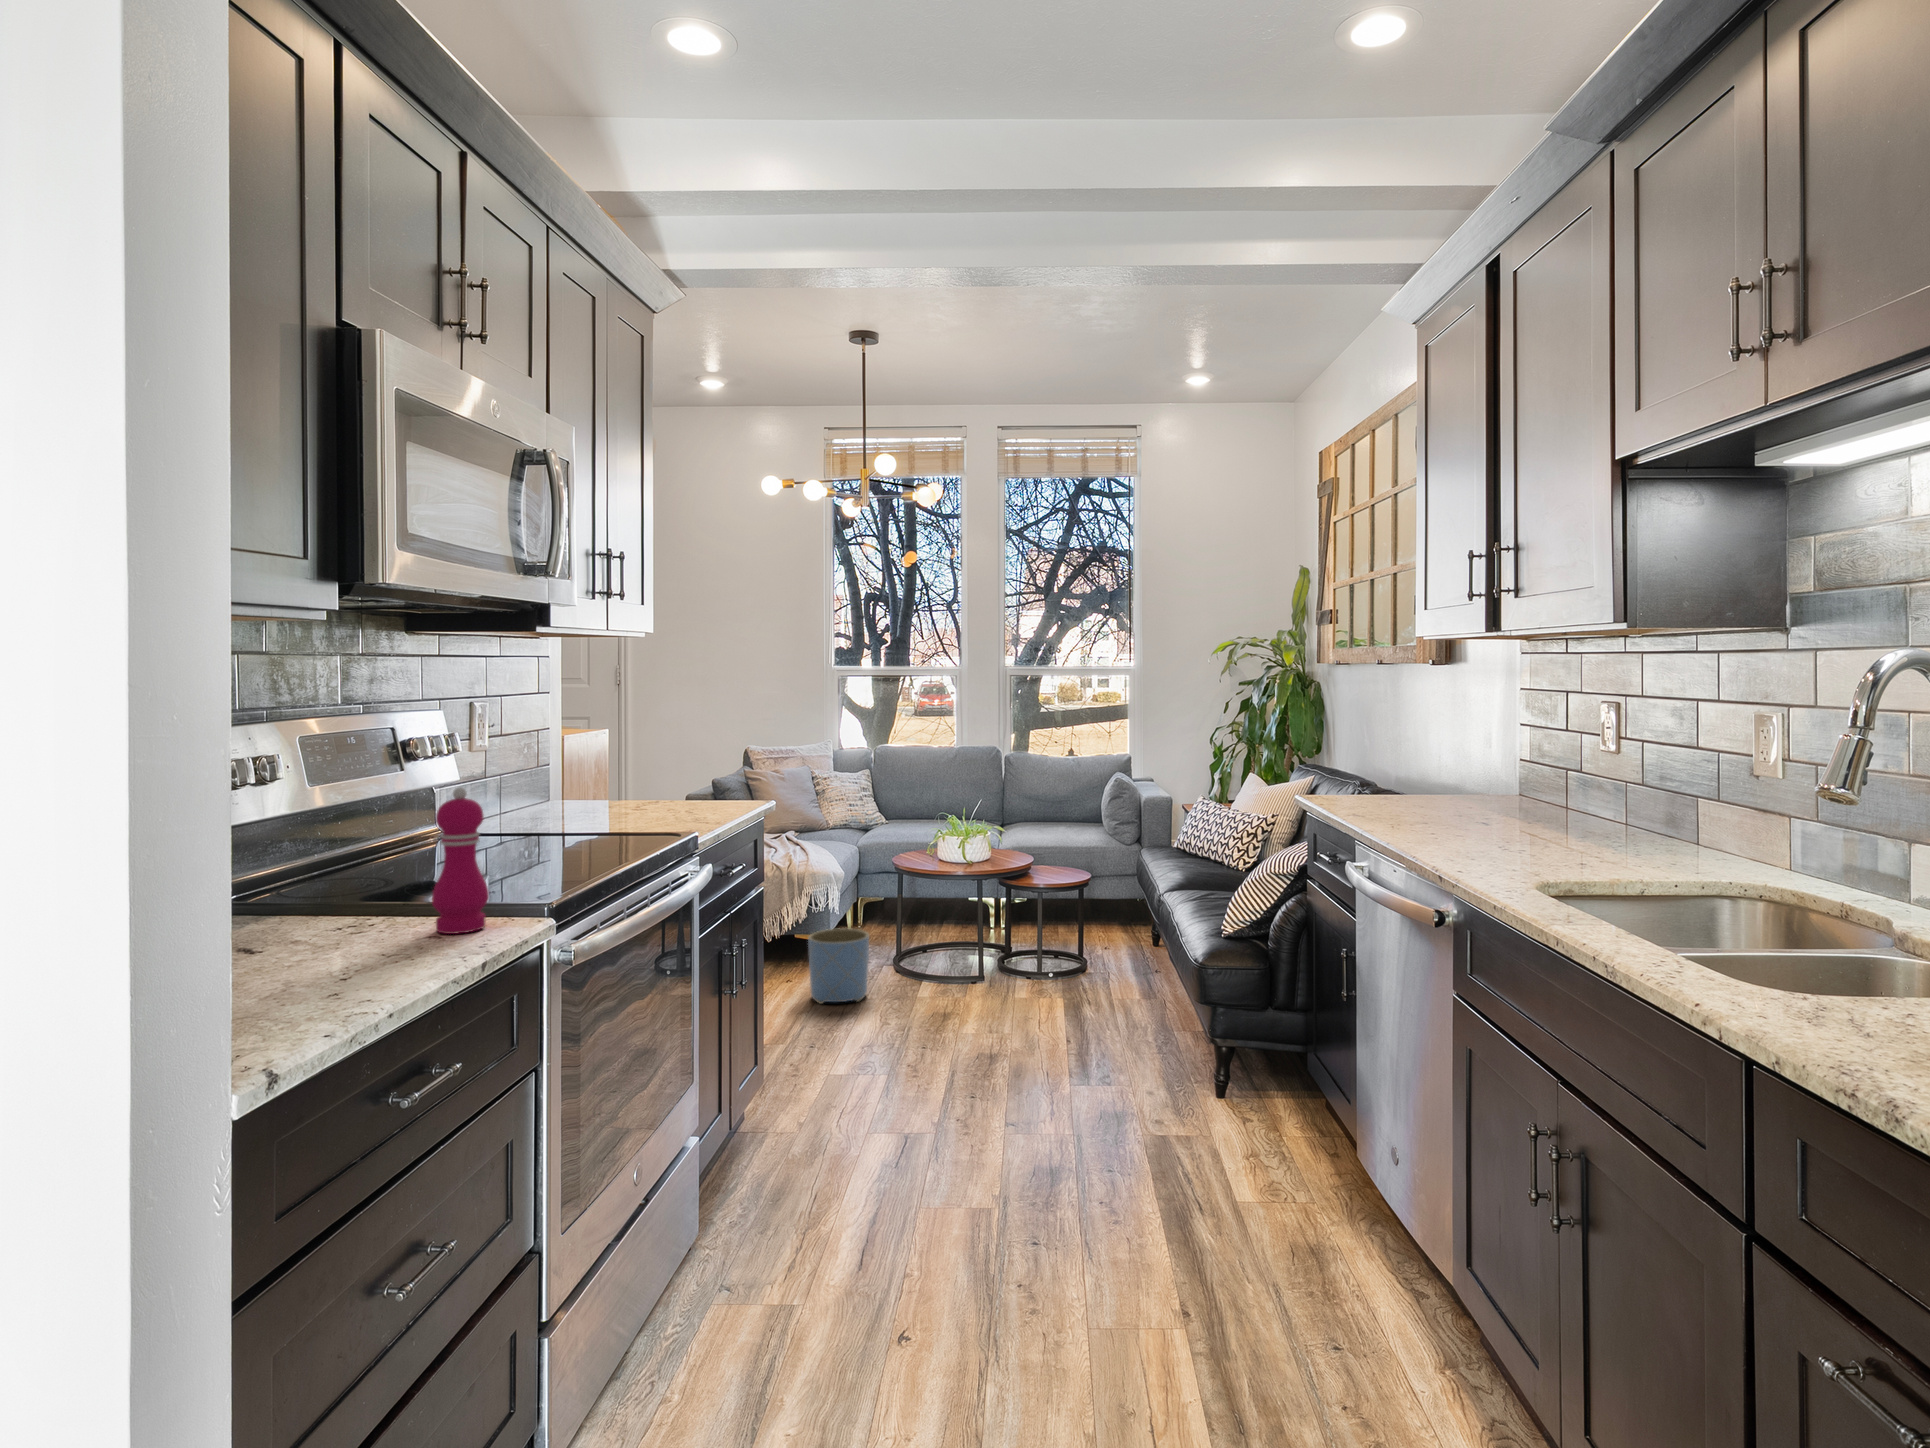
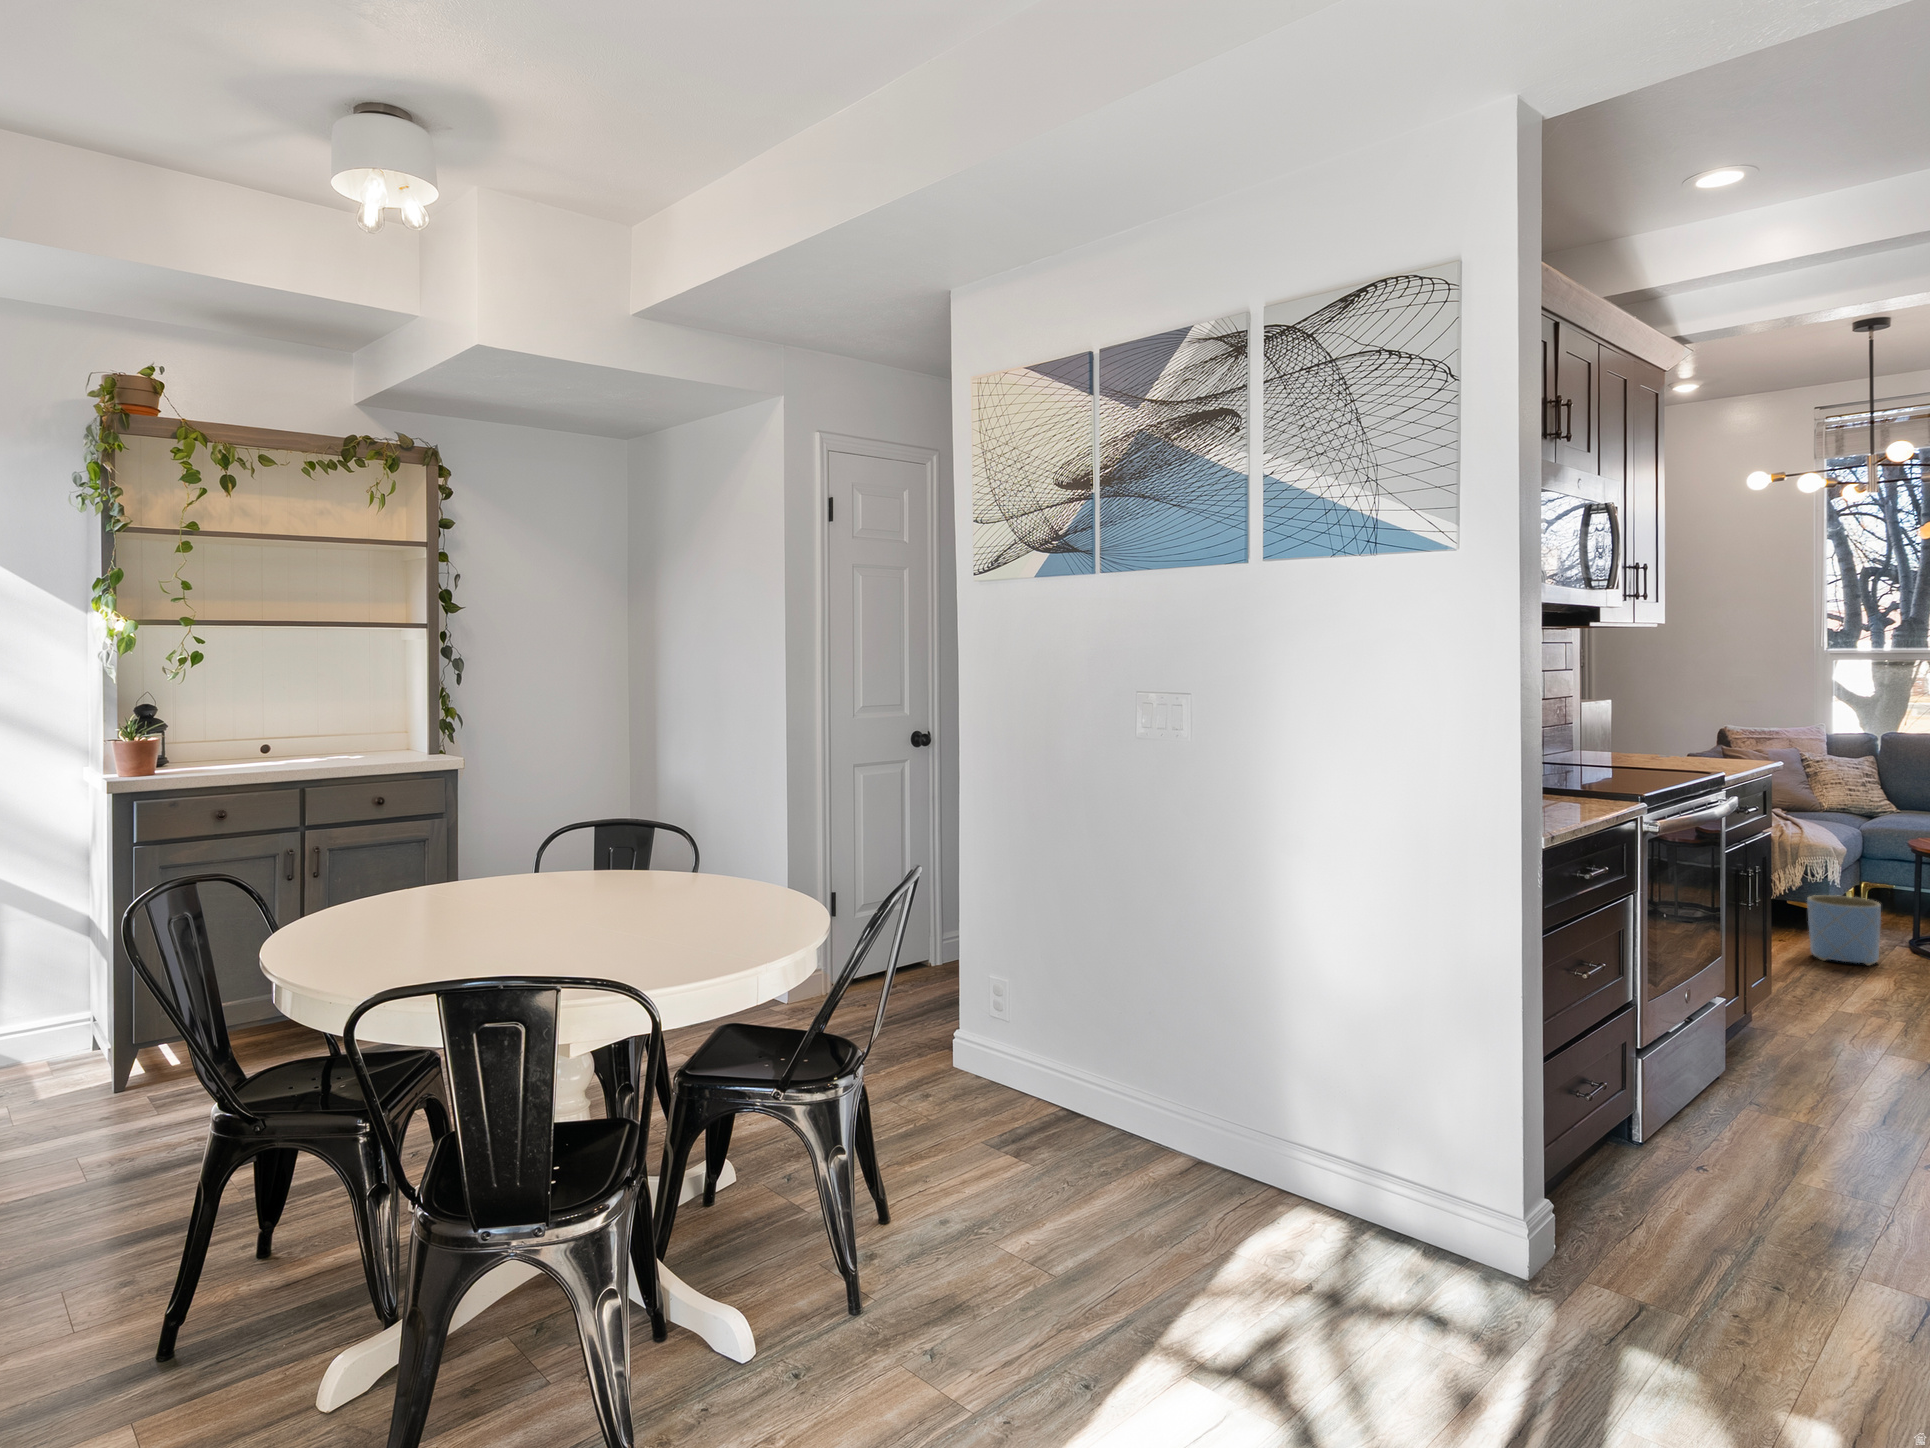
pepper mill: present [432,787,489,934] -> none [1578,719,1612,801]

